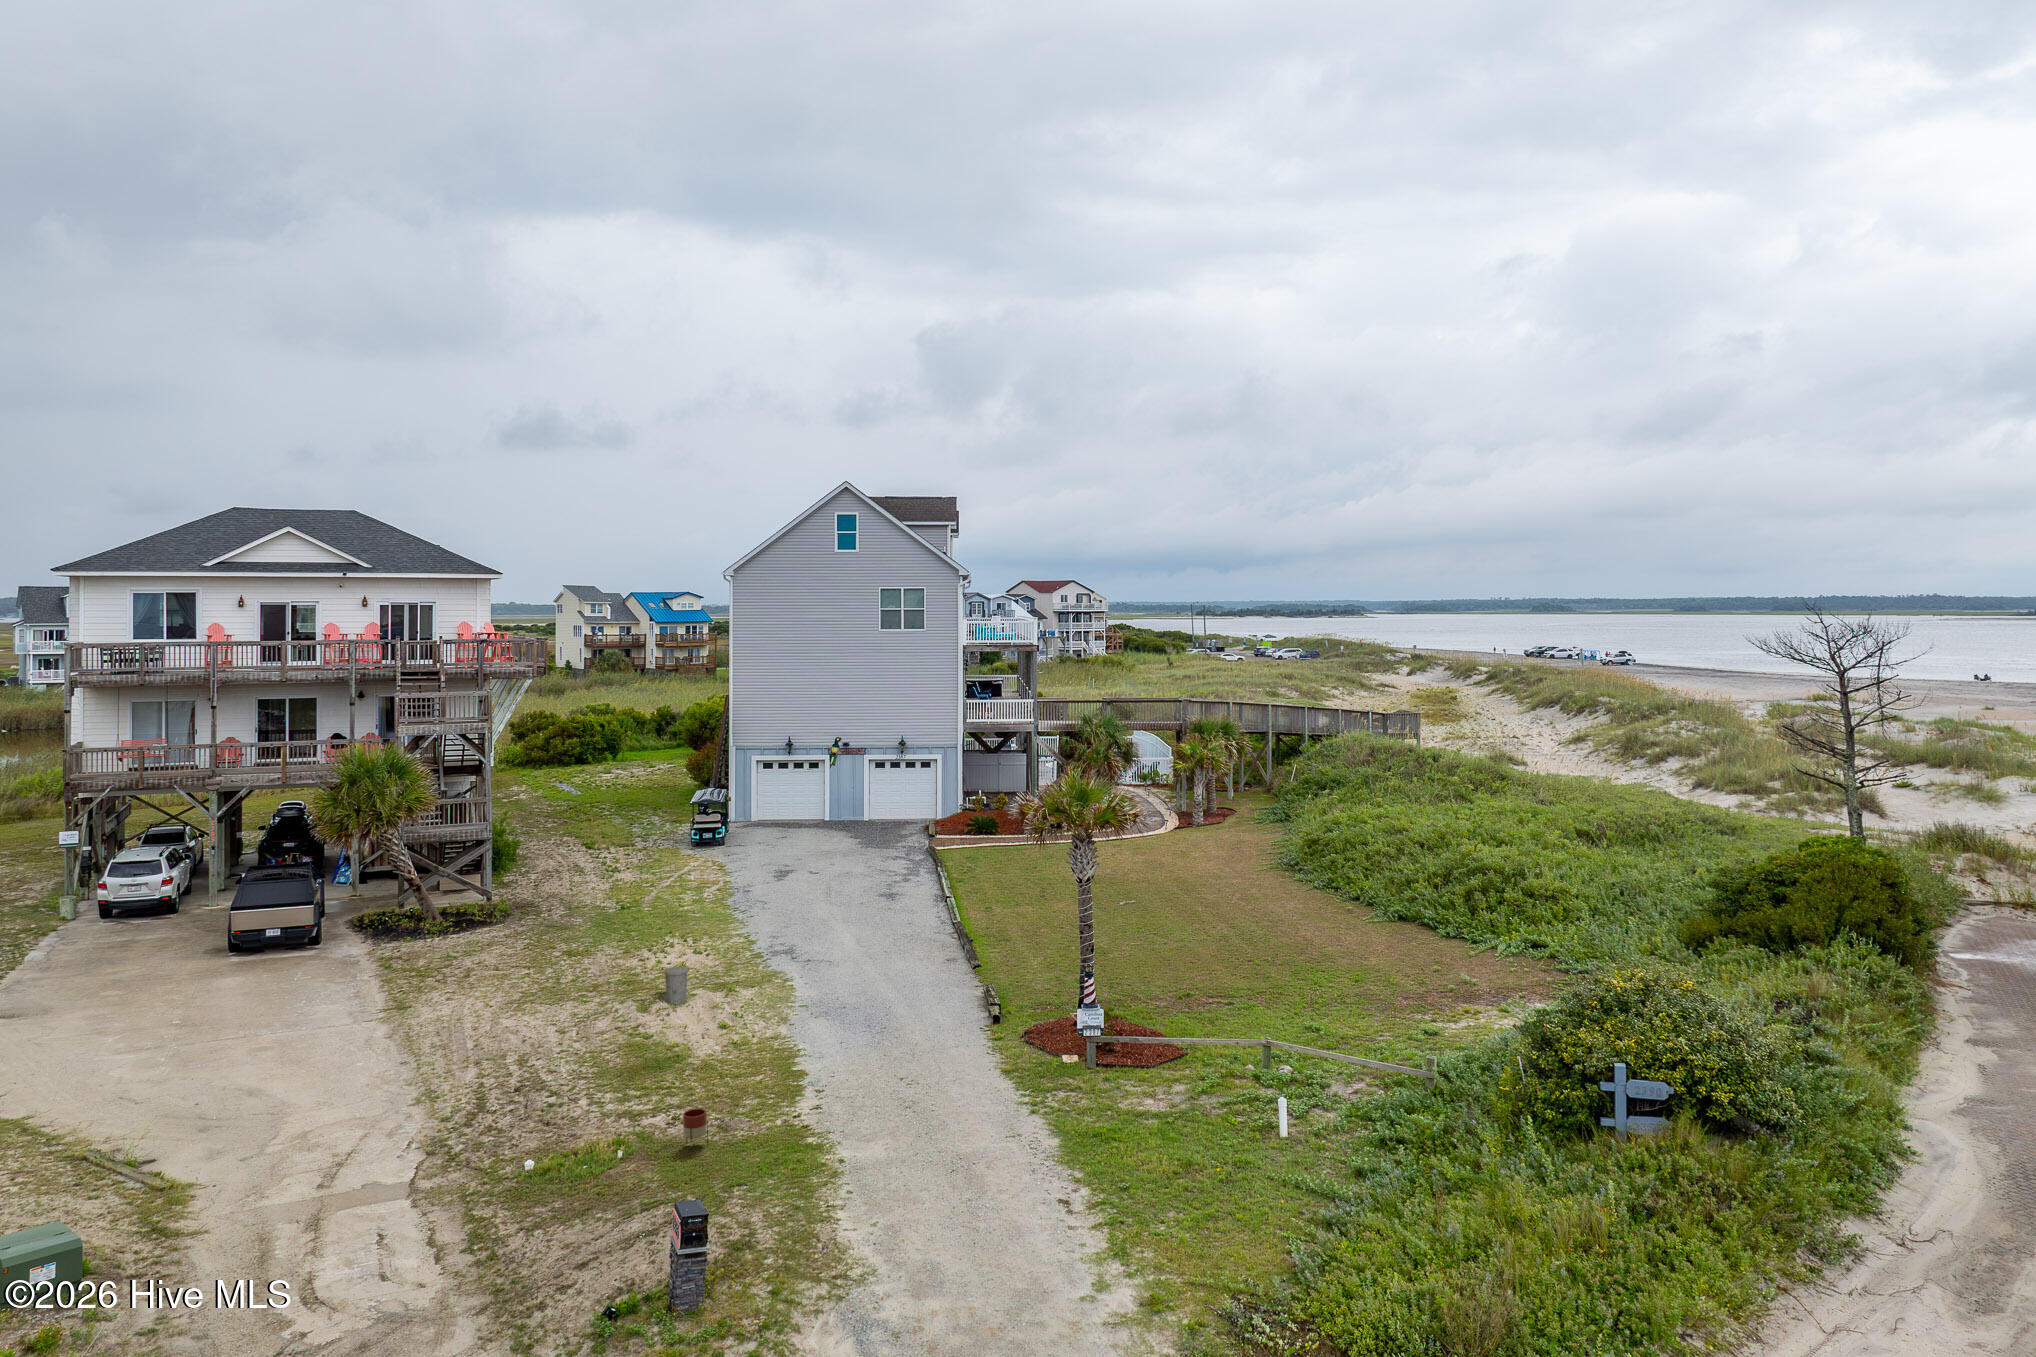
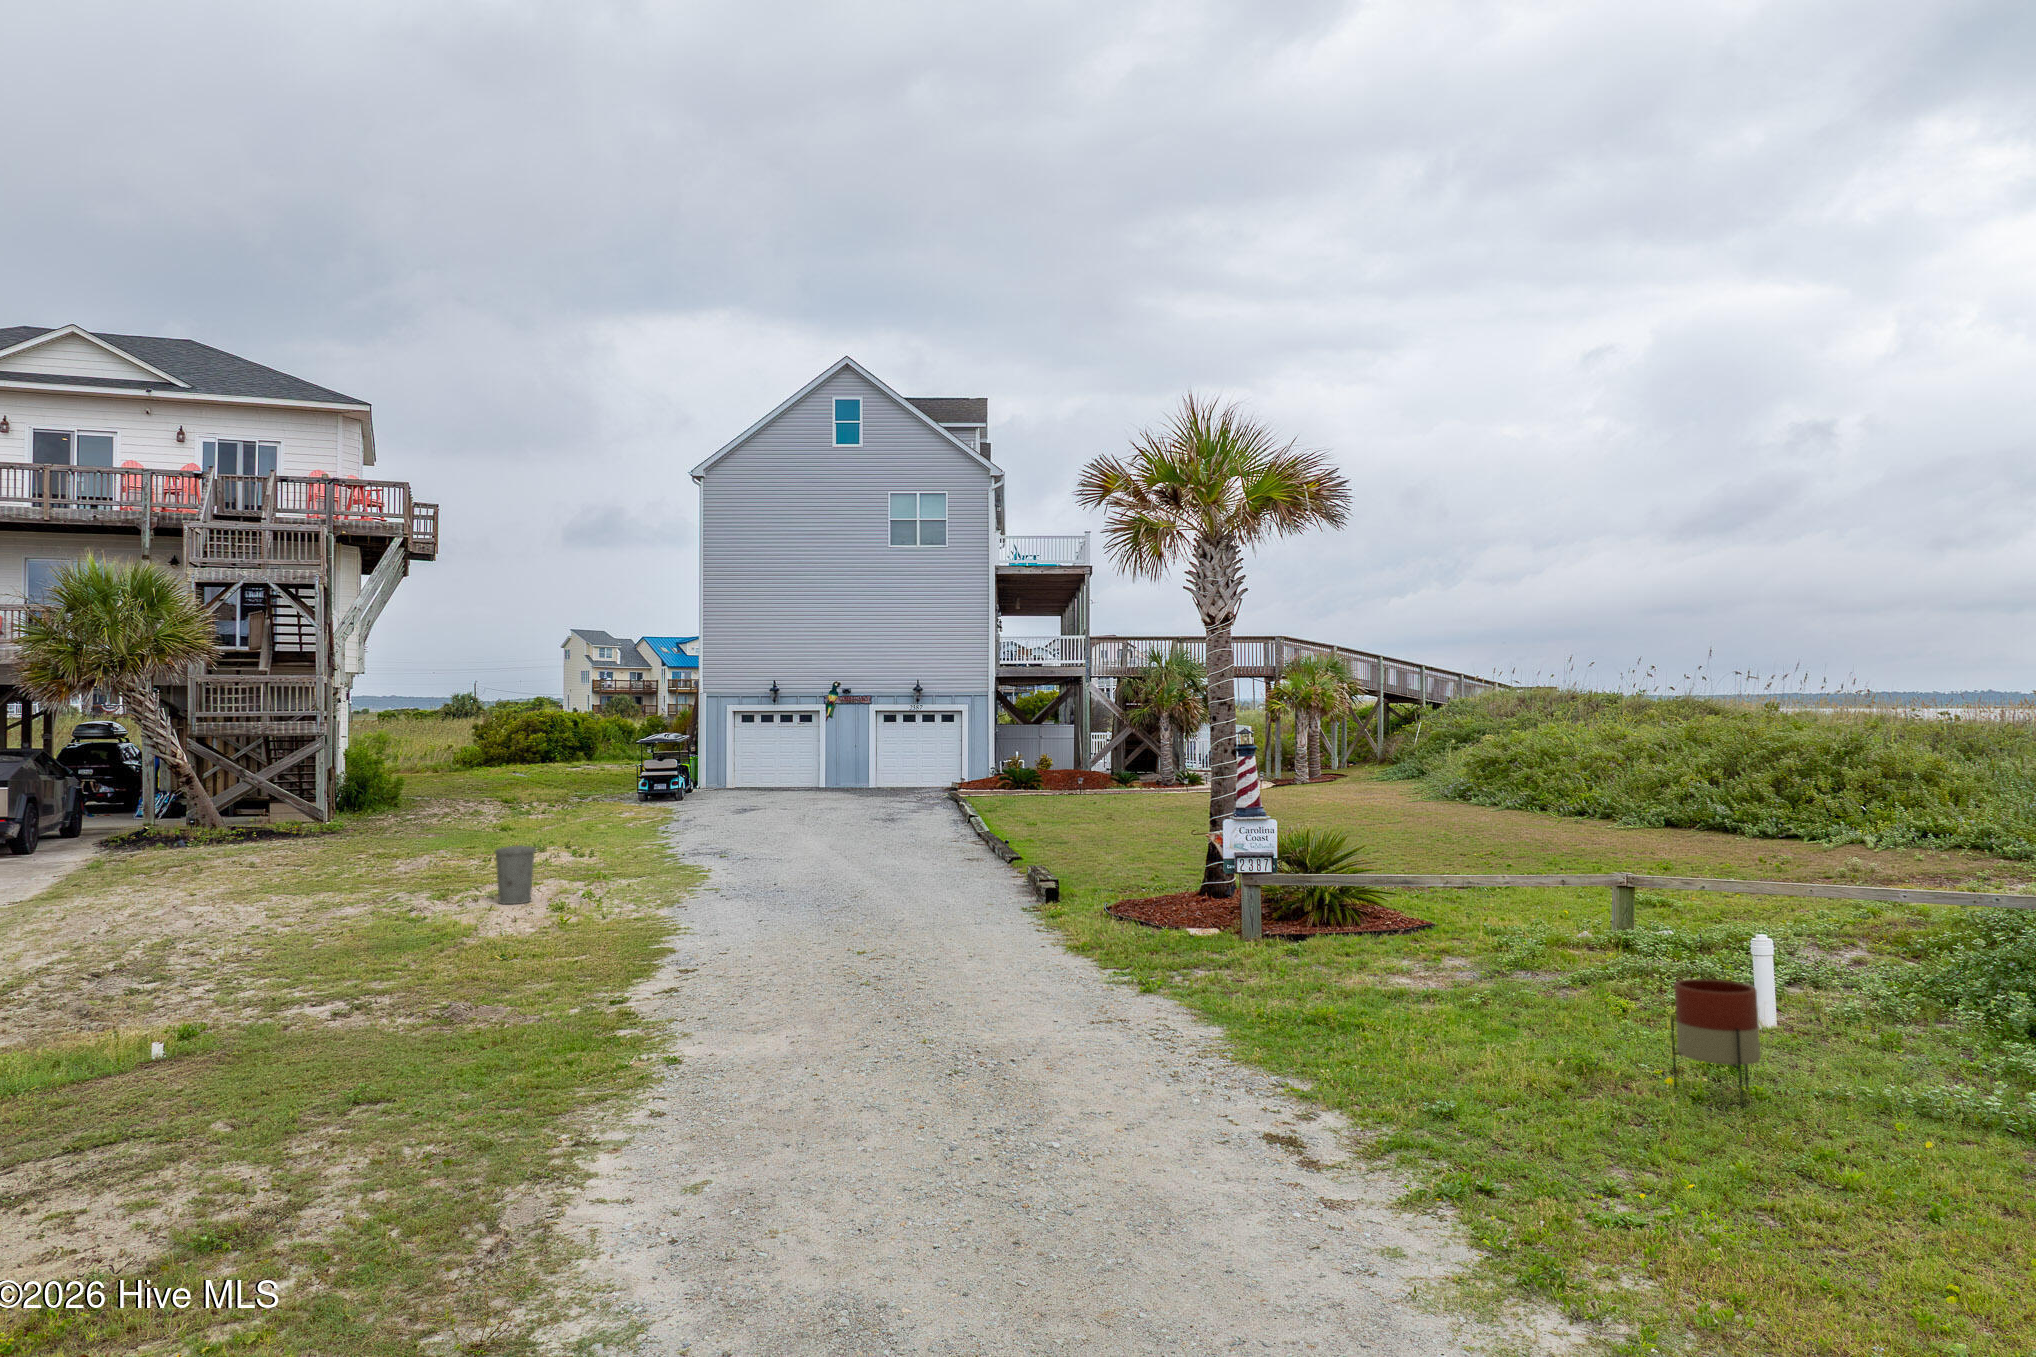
planter: present [683,1109,708,1151] -> present [1670,979,1761,1108]

